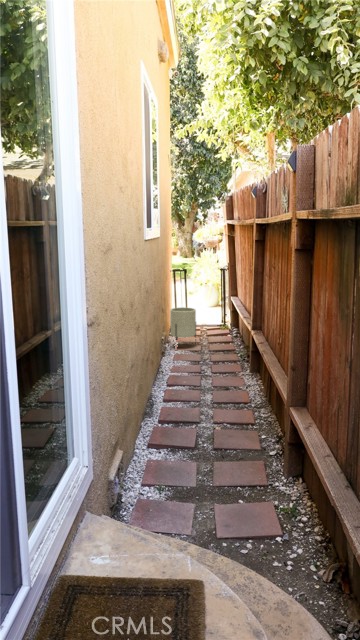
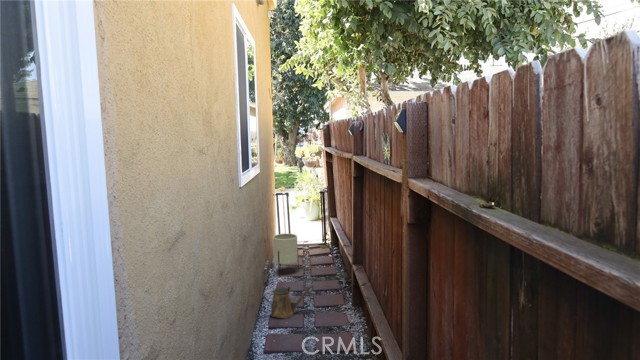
watering can: none [163,348,213,380] -> present [264,284,314,318]

